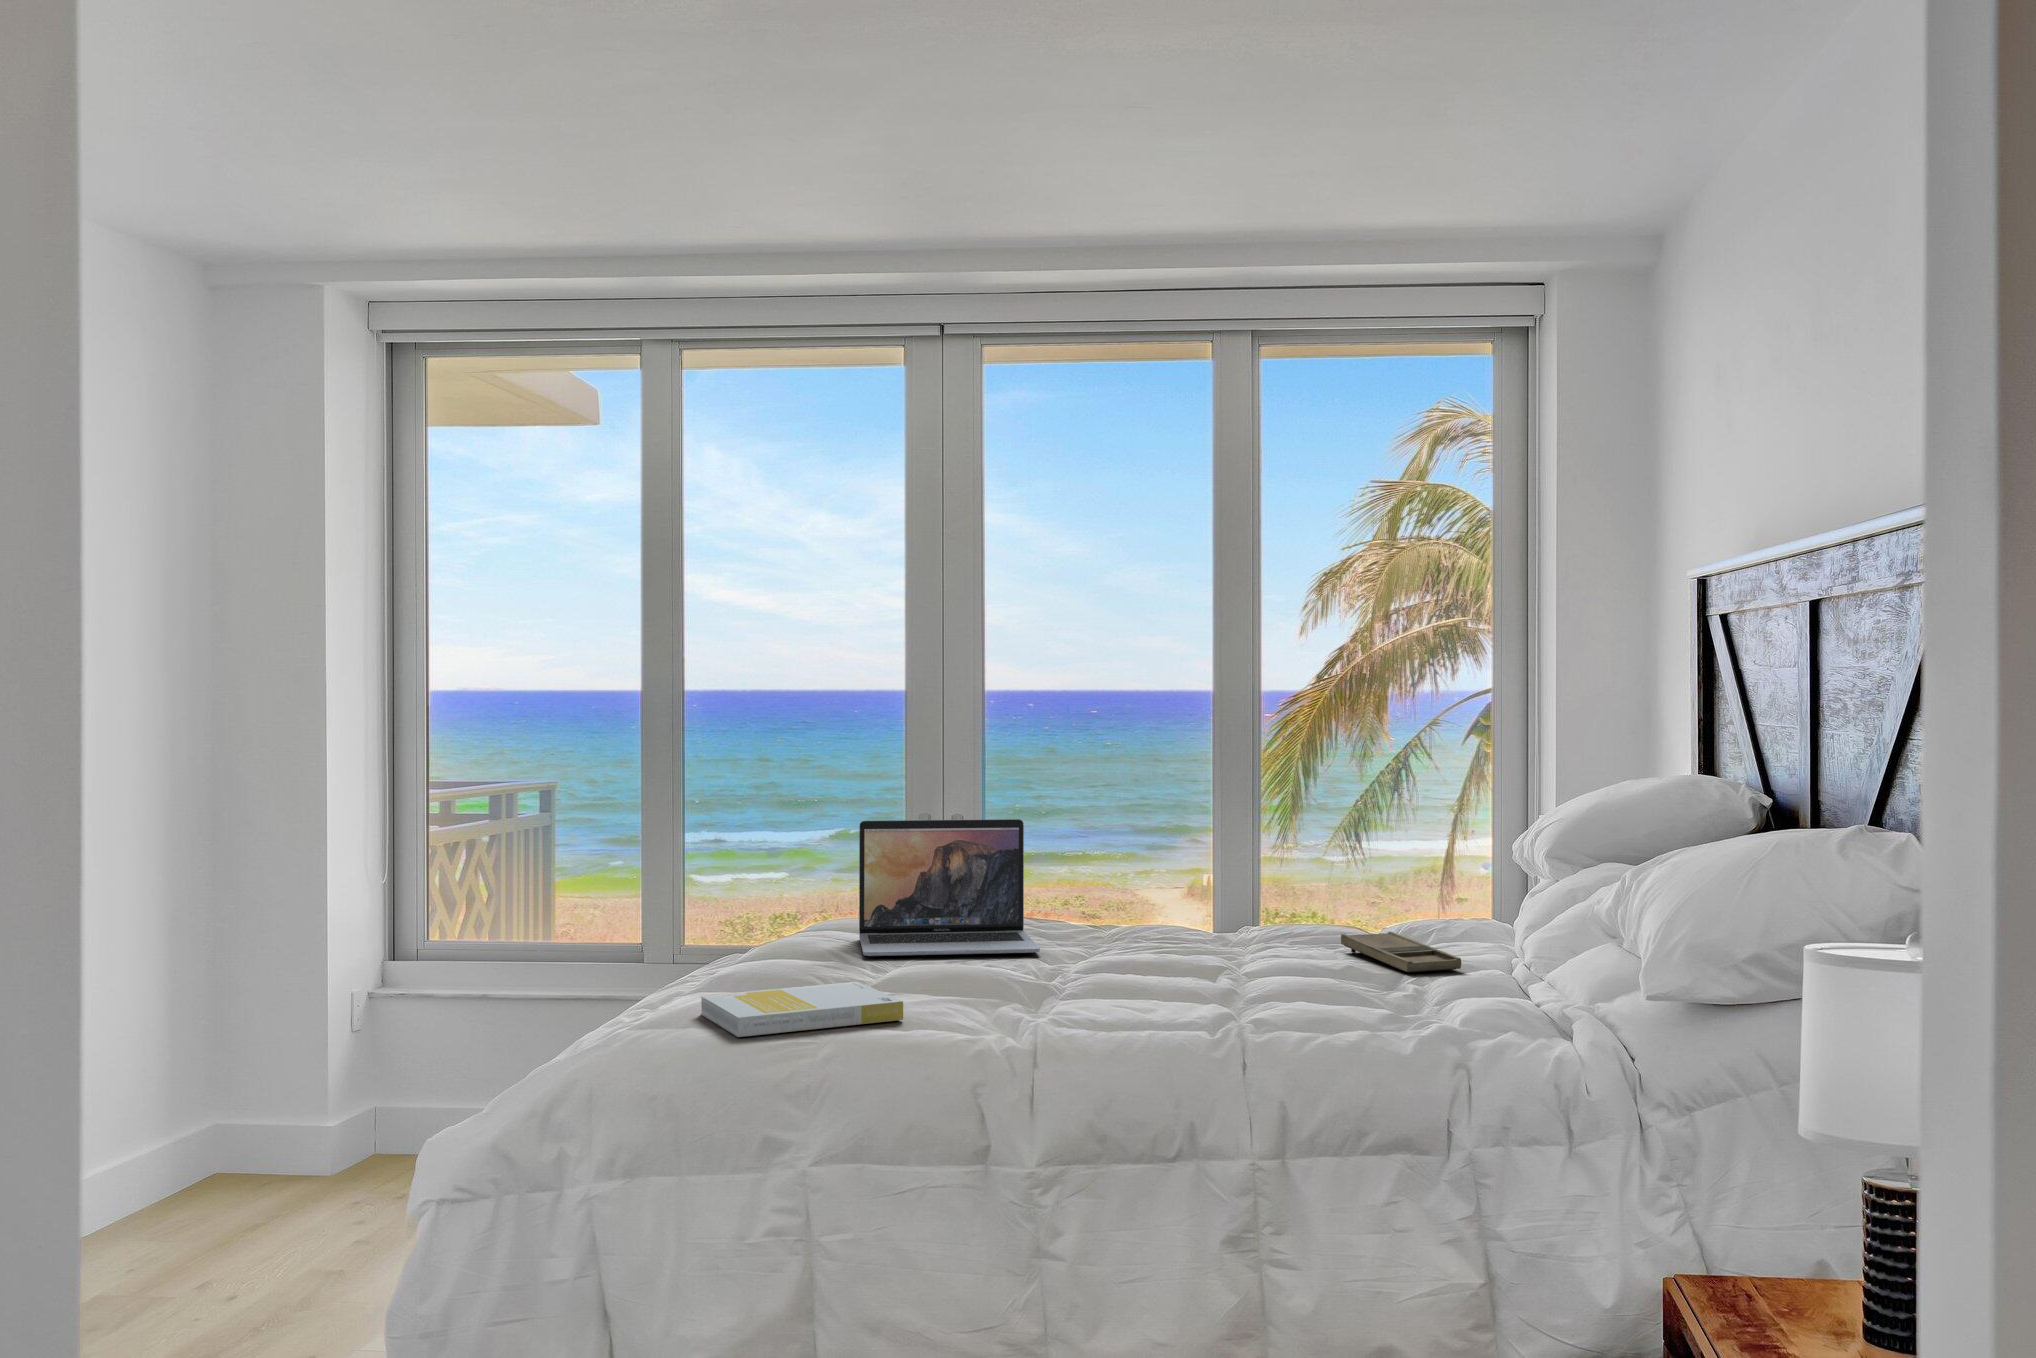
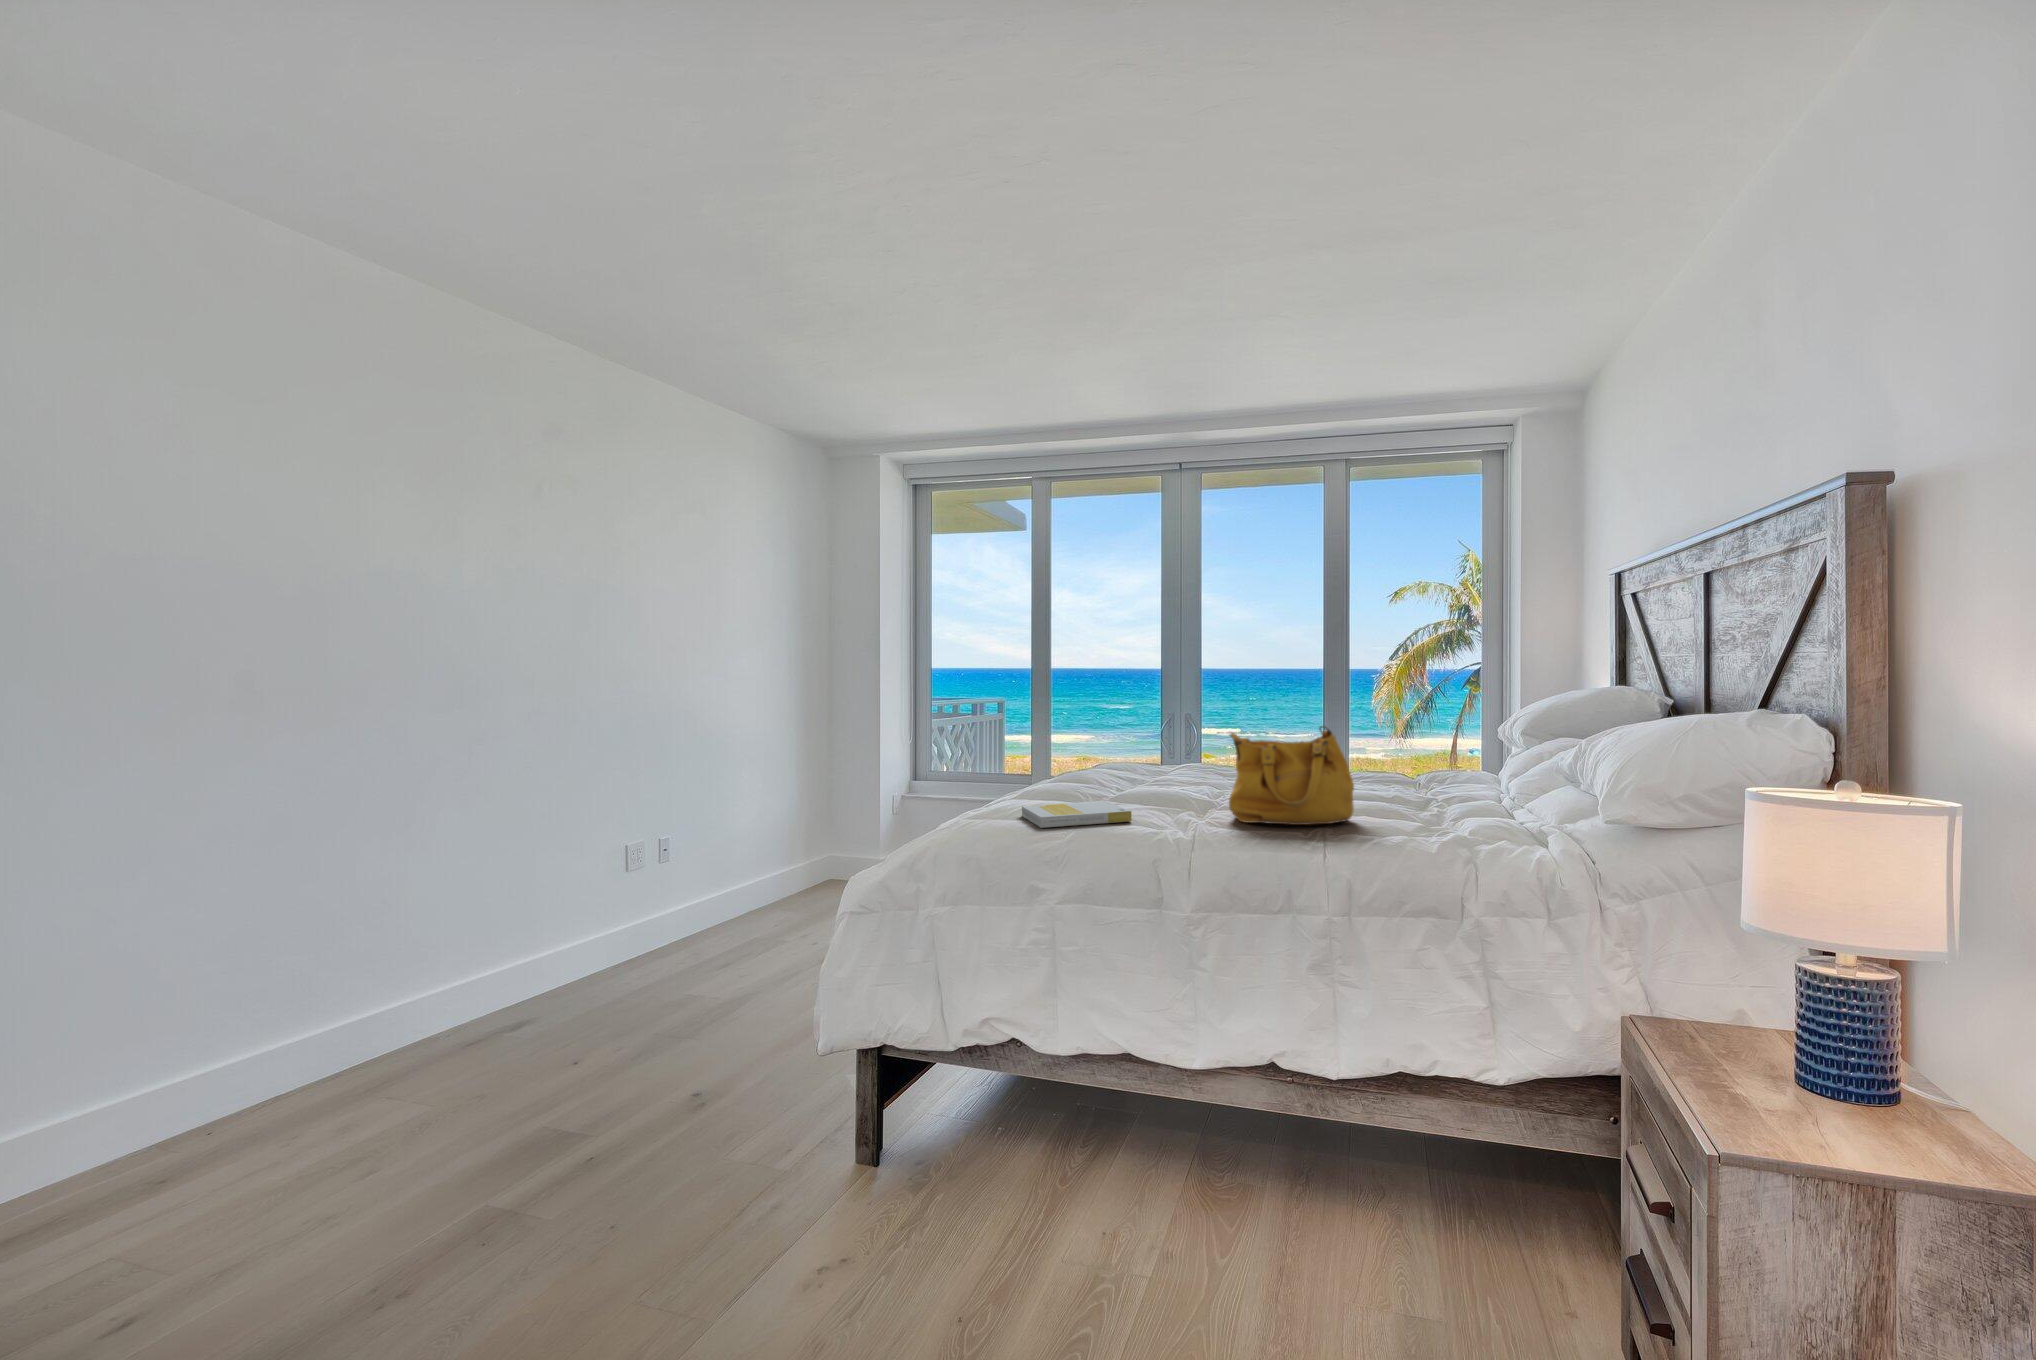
laptop: present [859,819,1040,956] -> none [1106,716,1207,789]
handbag: none [1074,846,1281,1020] -> present [1229,726,1354,825]
tray: present [1341,932,1461,972] -> none [1387,780,1466,802]

